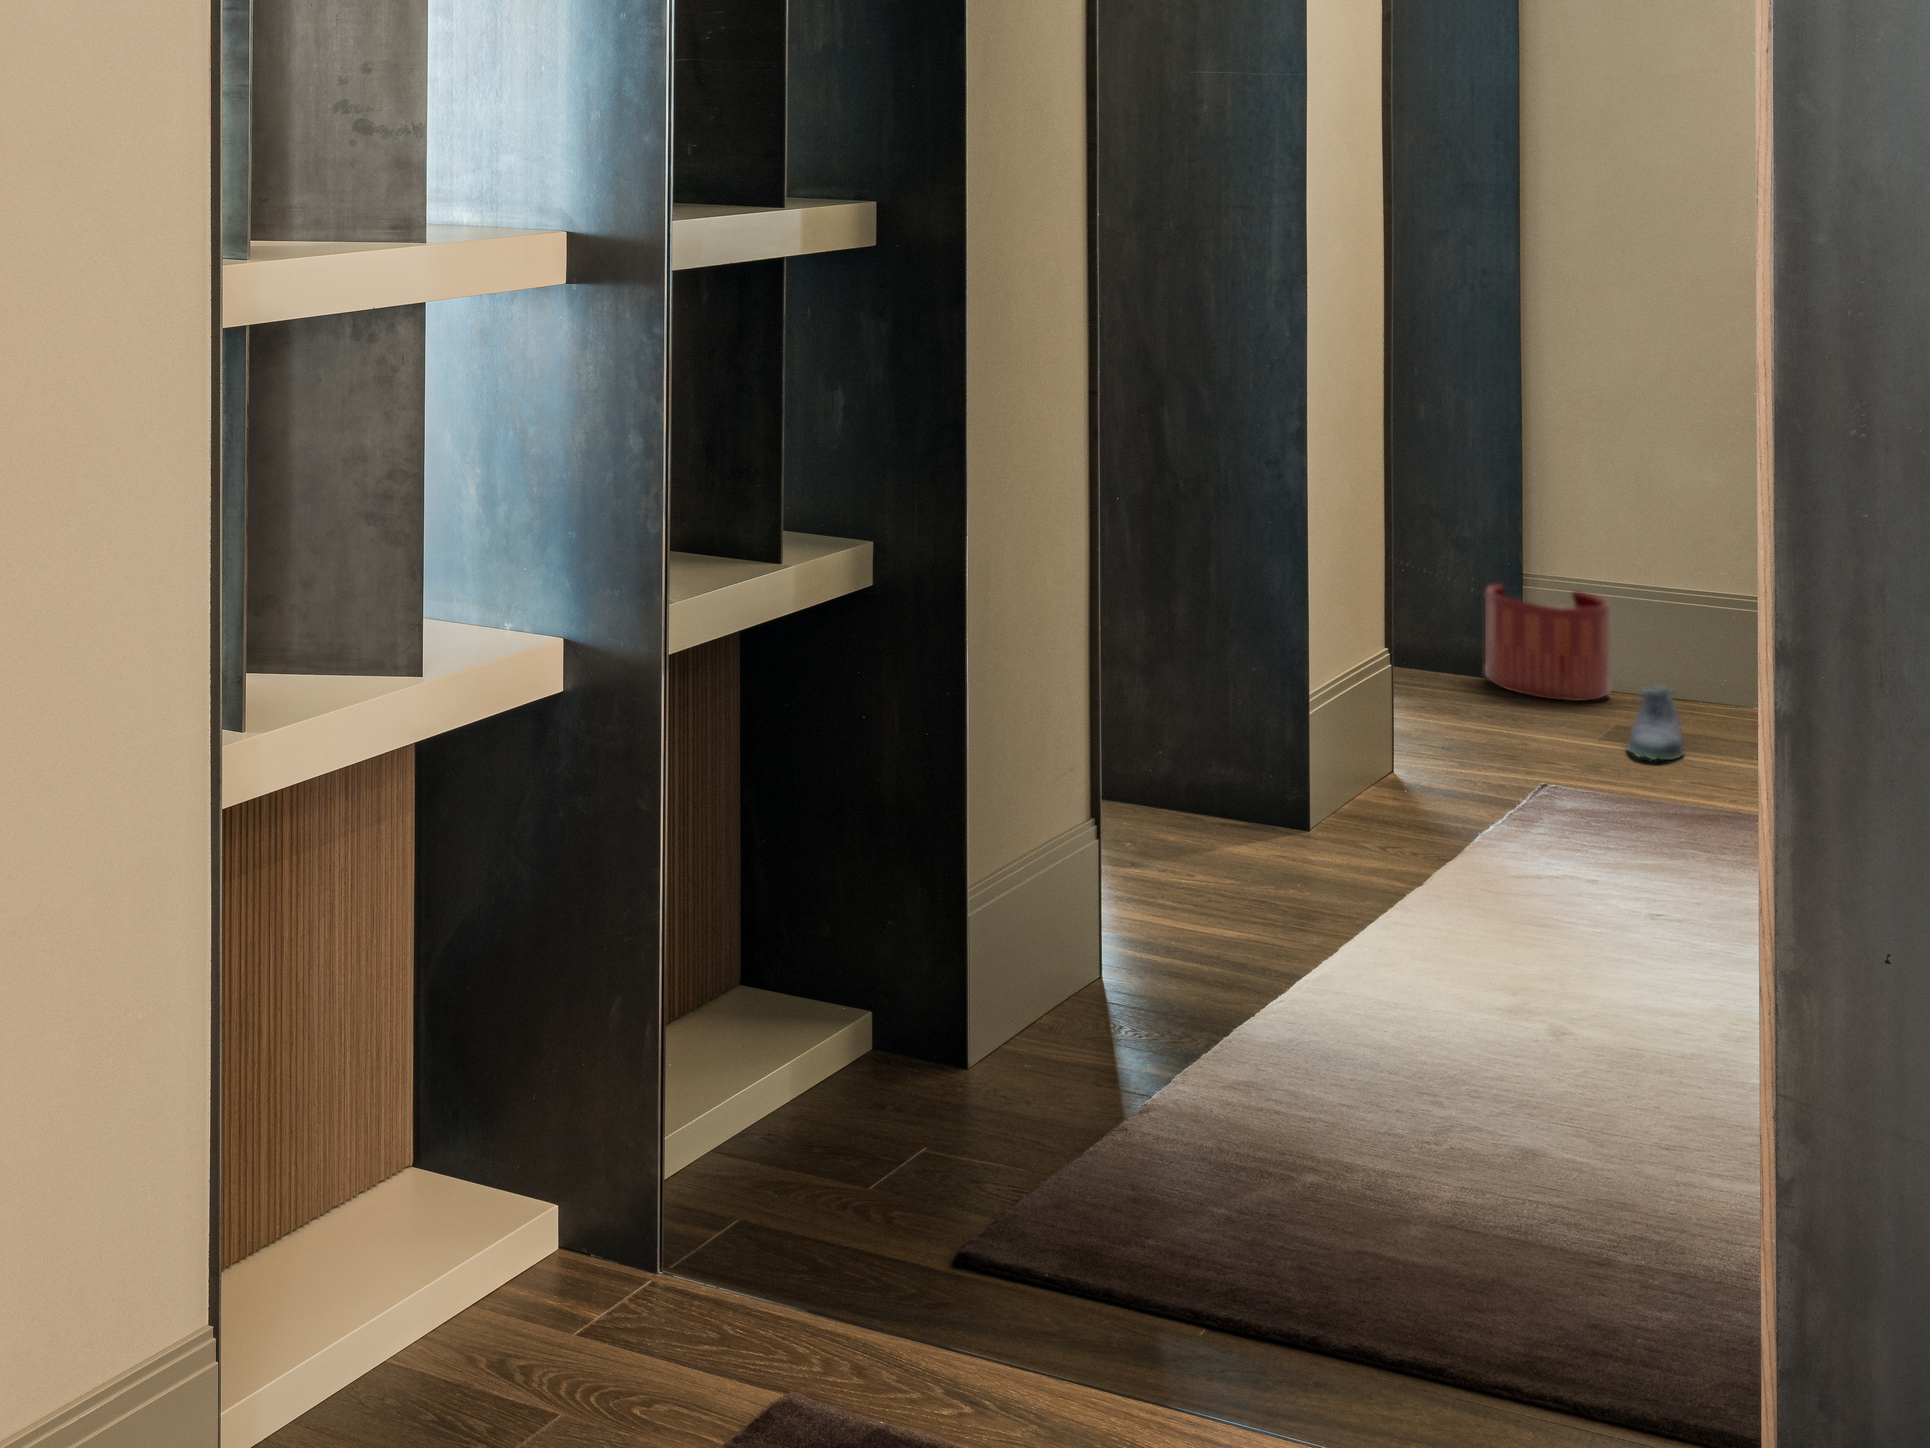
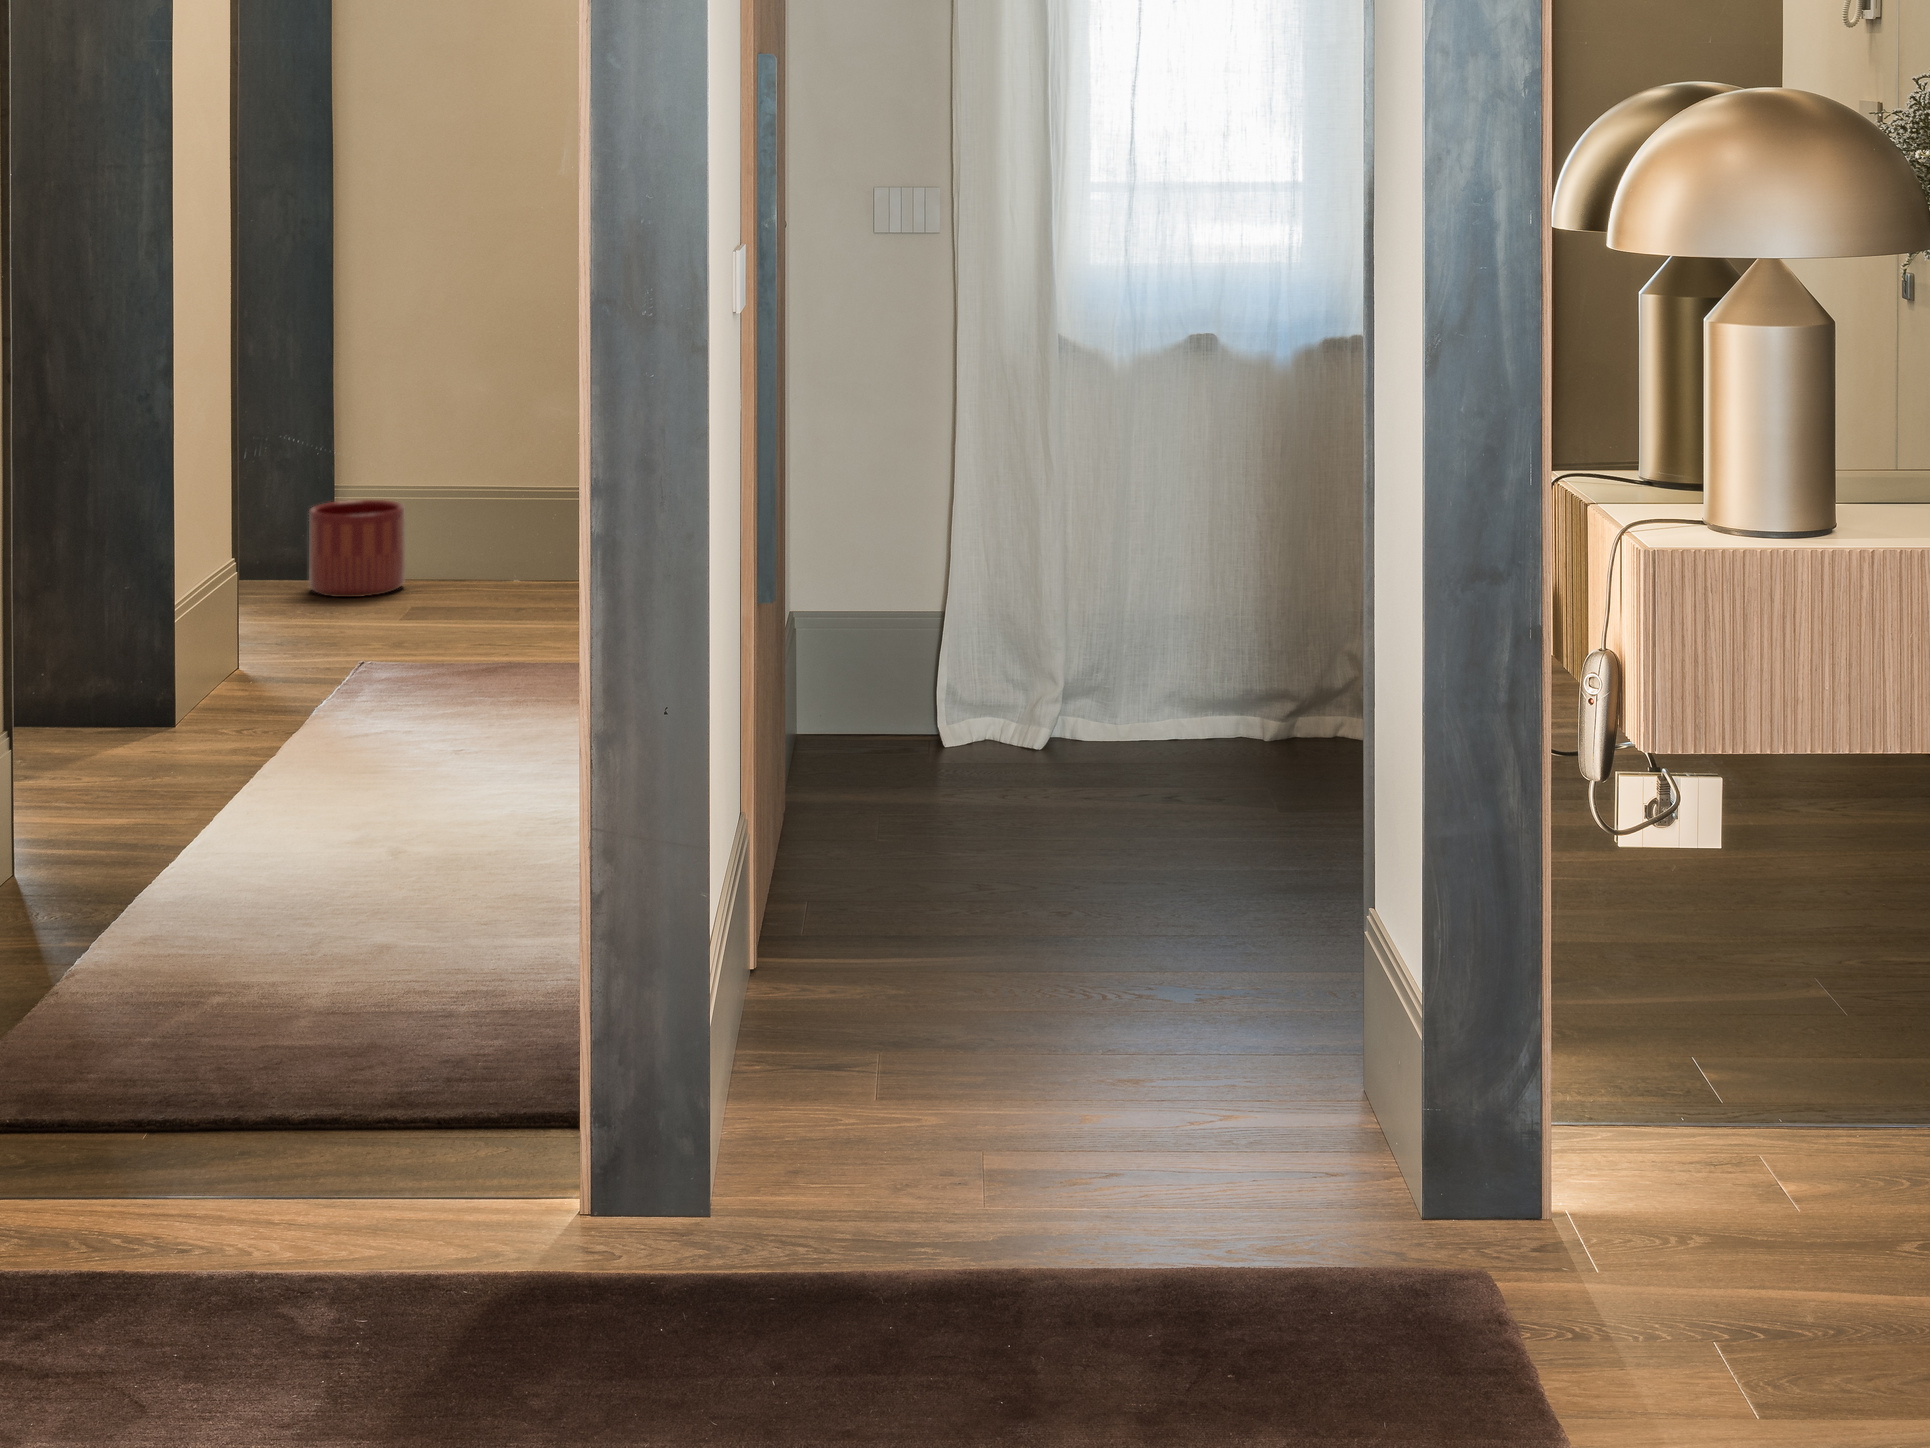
shoe: present [1627,686,1684,760] -> none [417,565,459,626]

